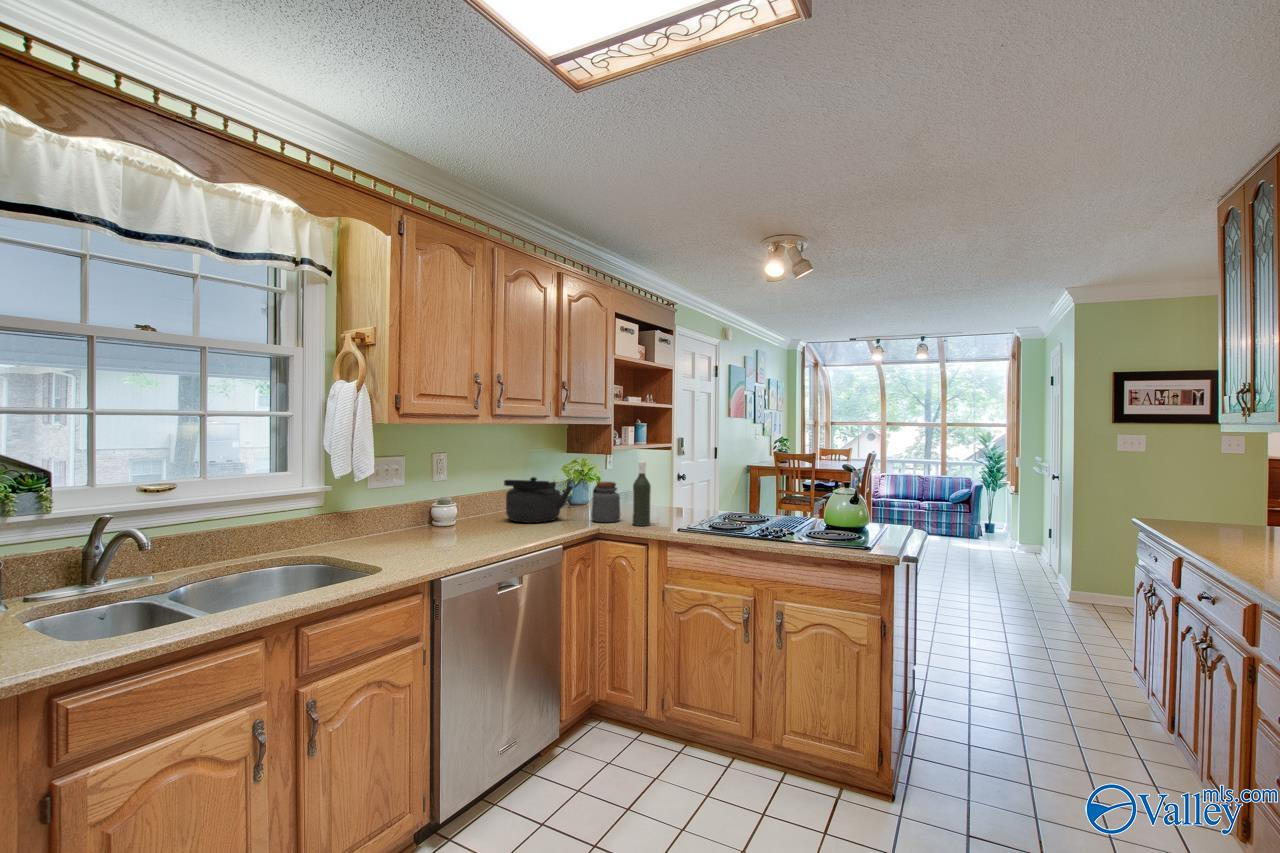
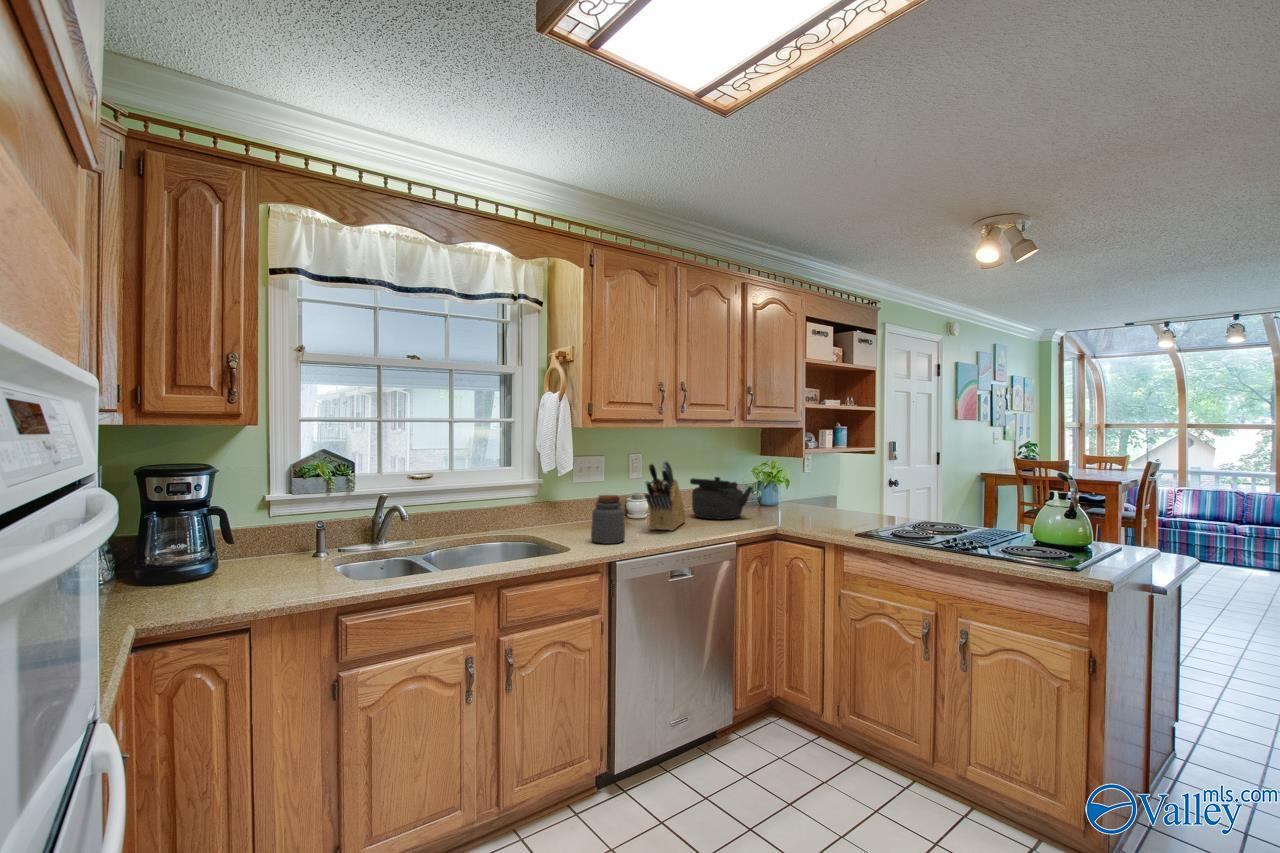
knife block: none [463,460,503,539] -> present [645,460,686,531]
bottle: present [633,462,651,526] -> none [810,465,829,529]
jar: present [591,482,620,522] -> present [591,495,625,544]

